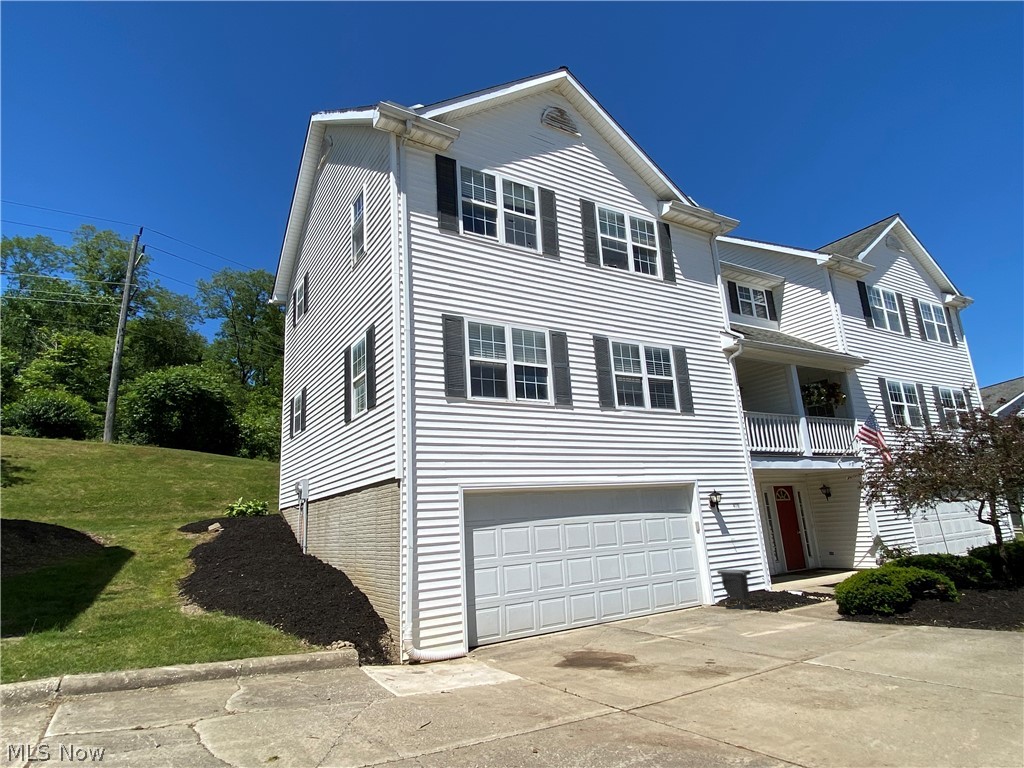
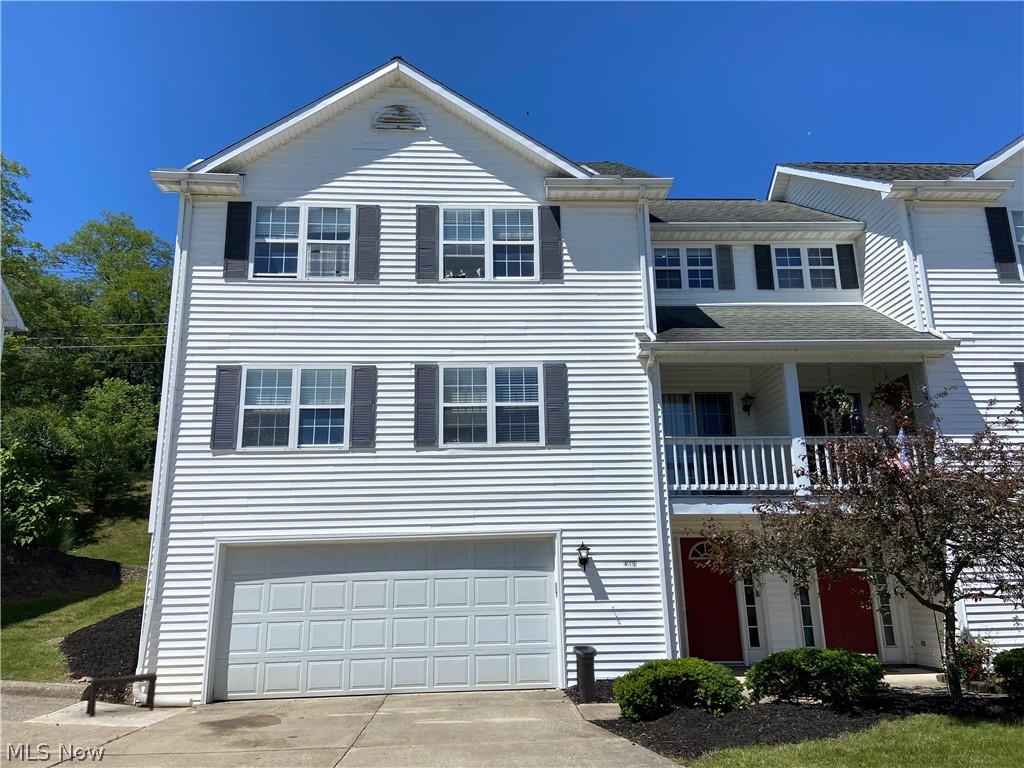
bench: none [392,620,452,668] -> present [86,673,157,717]

